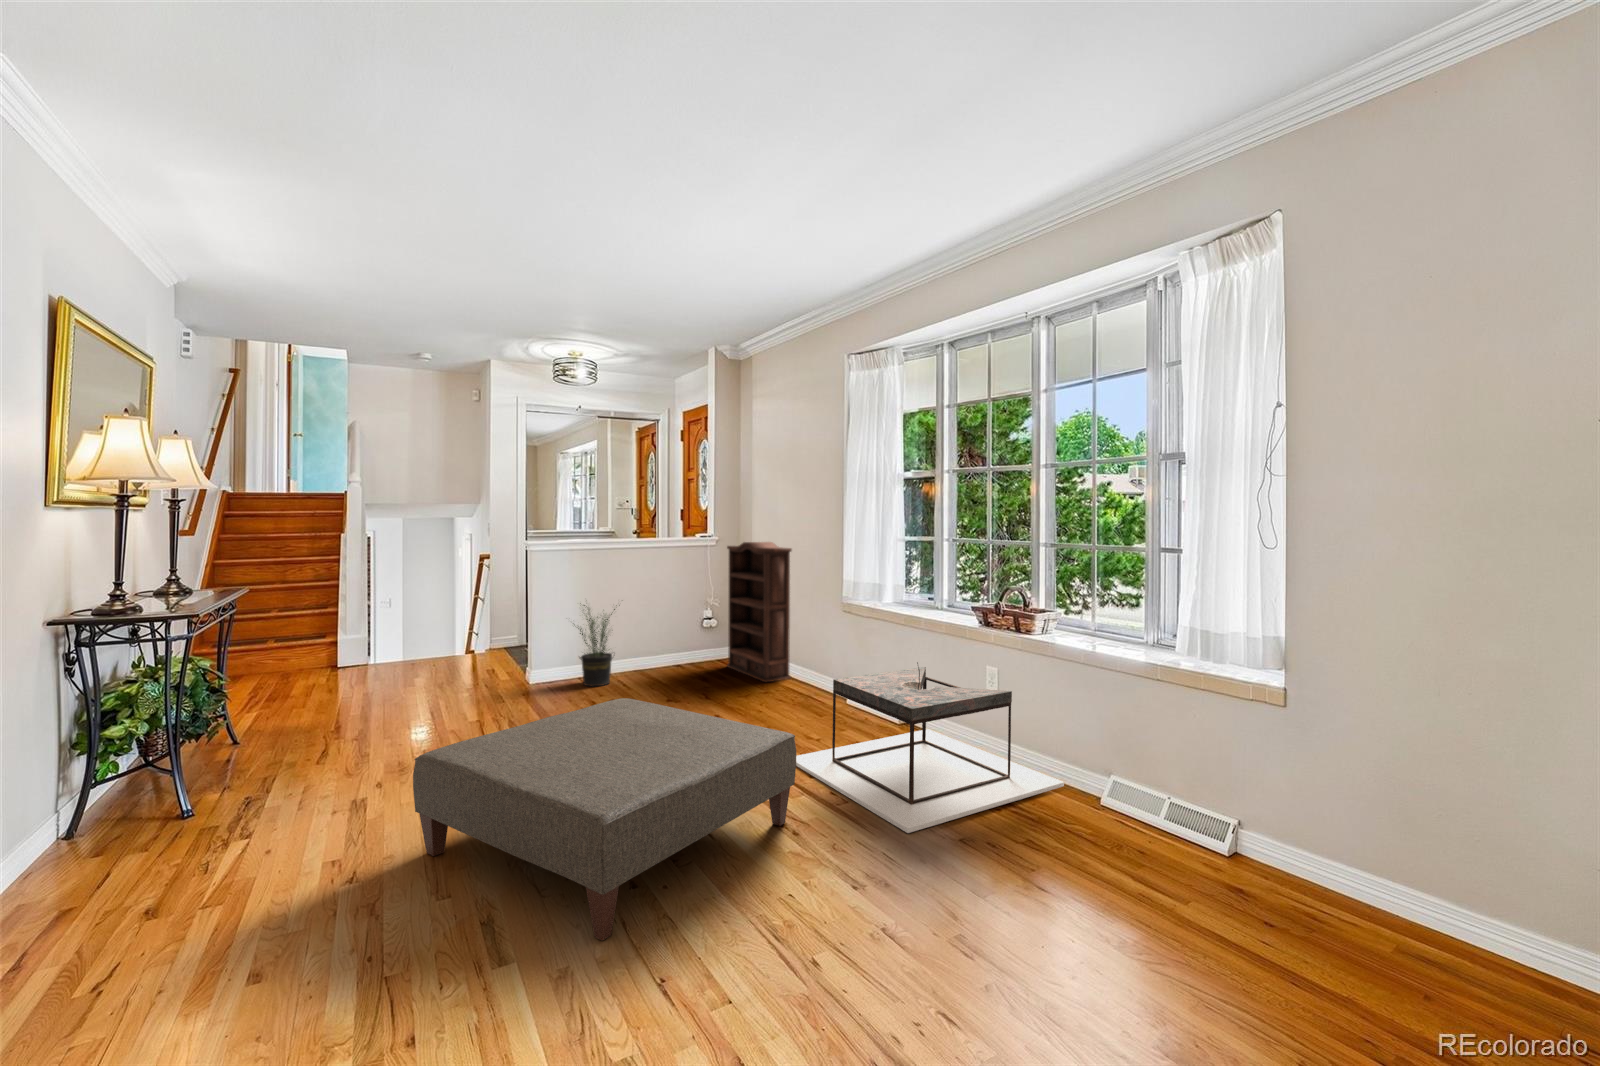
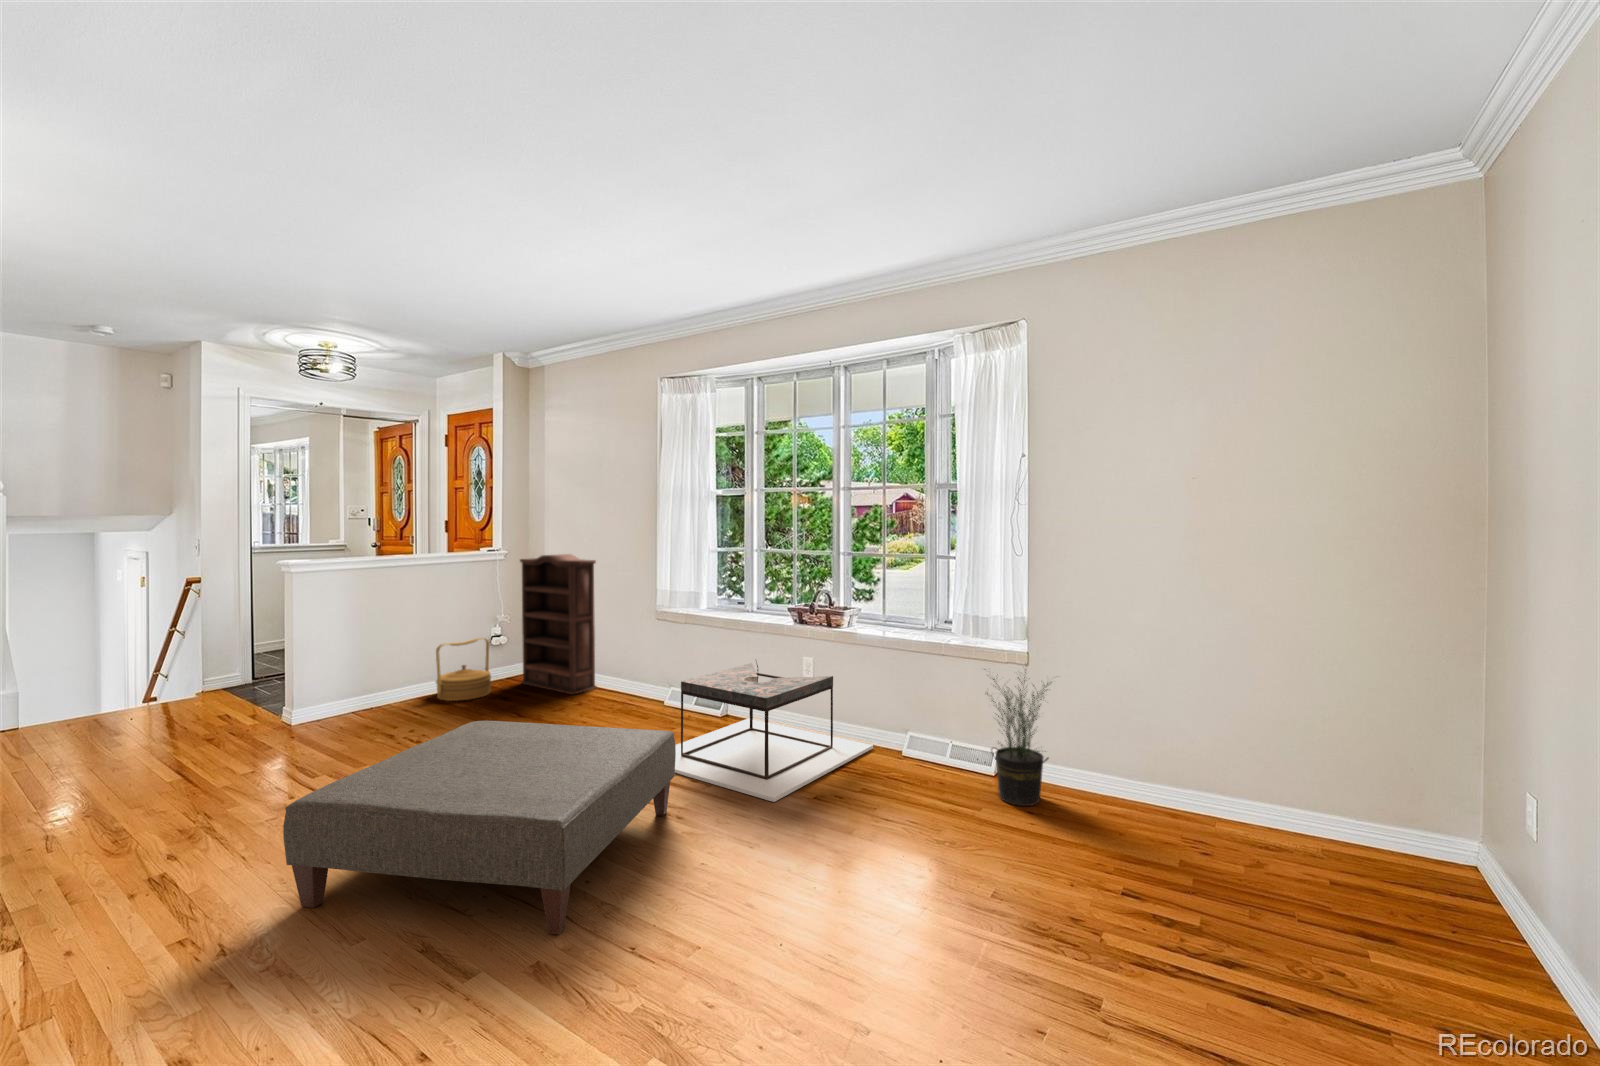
potted plant: present [578,603,620,686] -> present [987,670,1052,806]
woven basket: none [648,619,698,677] -> present [436,638,491,701]

